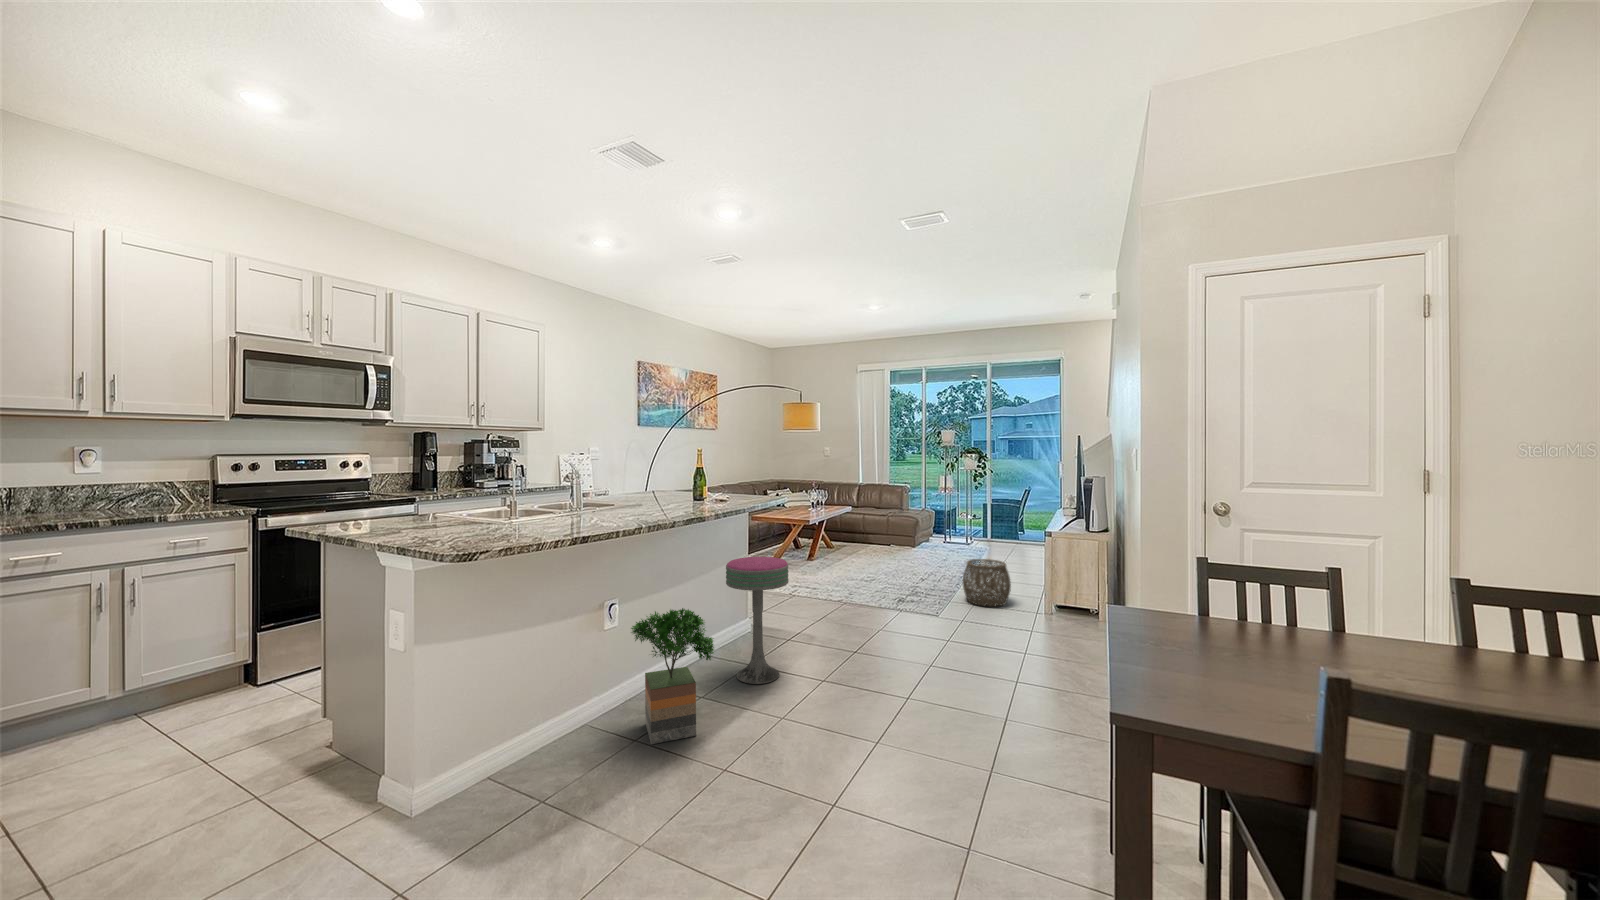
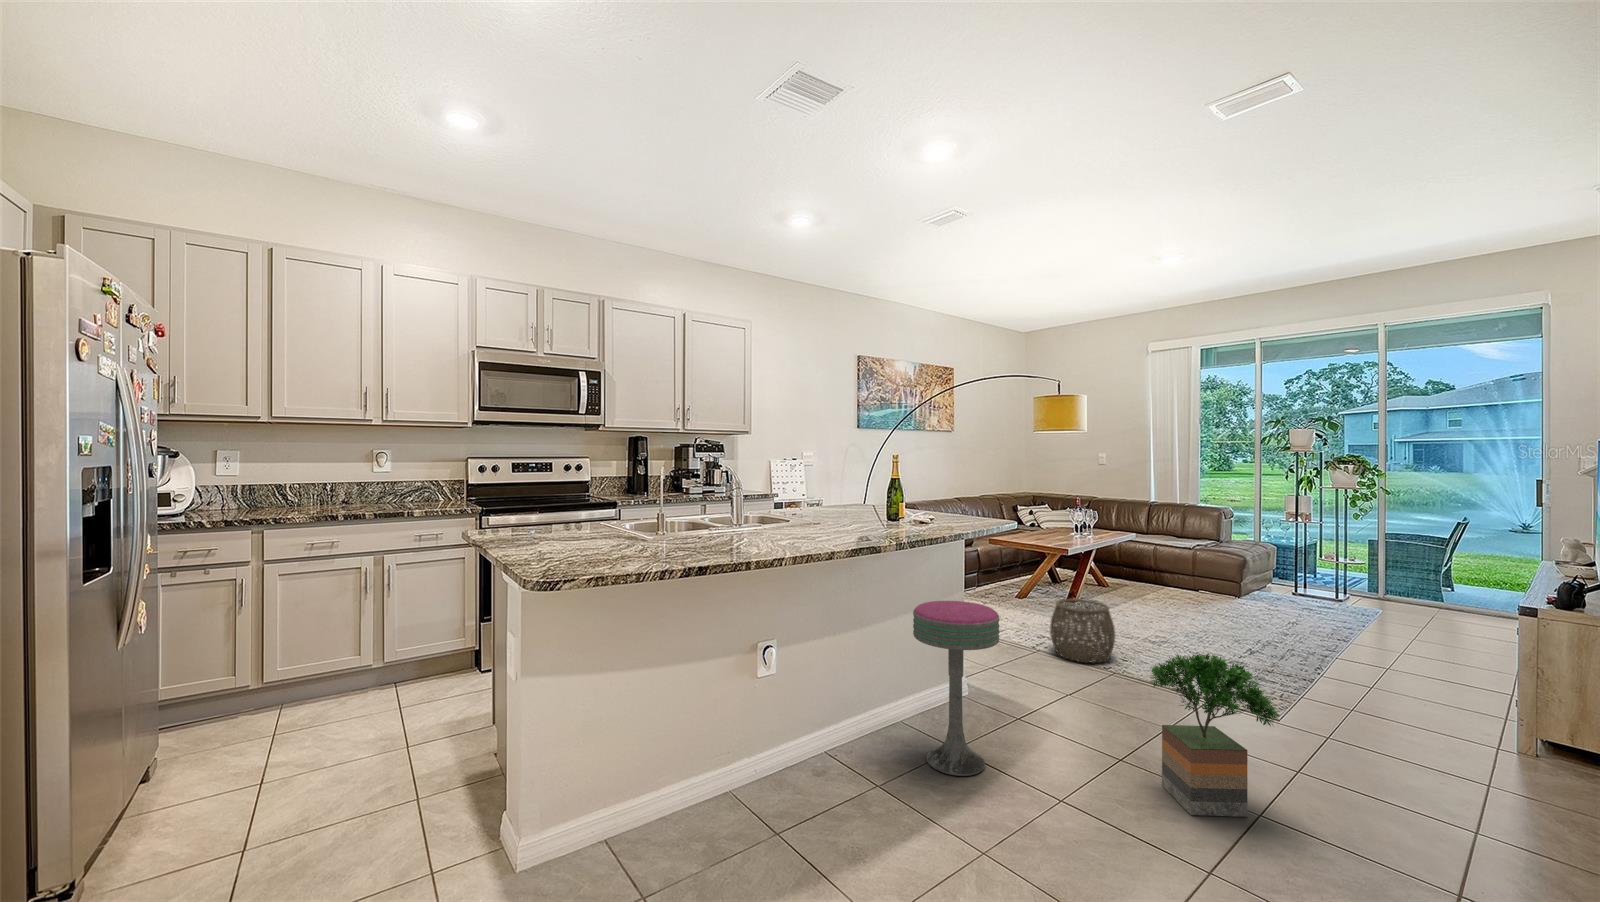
woven basket: present [963,559,1011,607] -> present [1050,599,1115,663]
potted tree: present [631,608,714,744] -> present [1150,653,1278,817]

